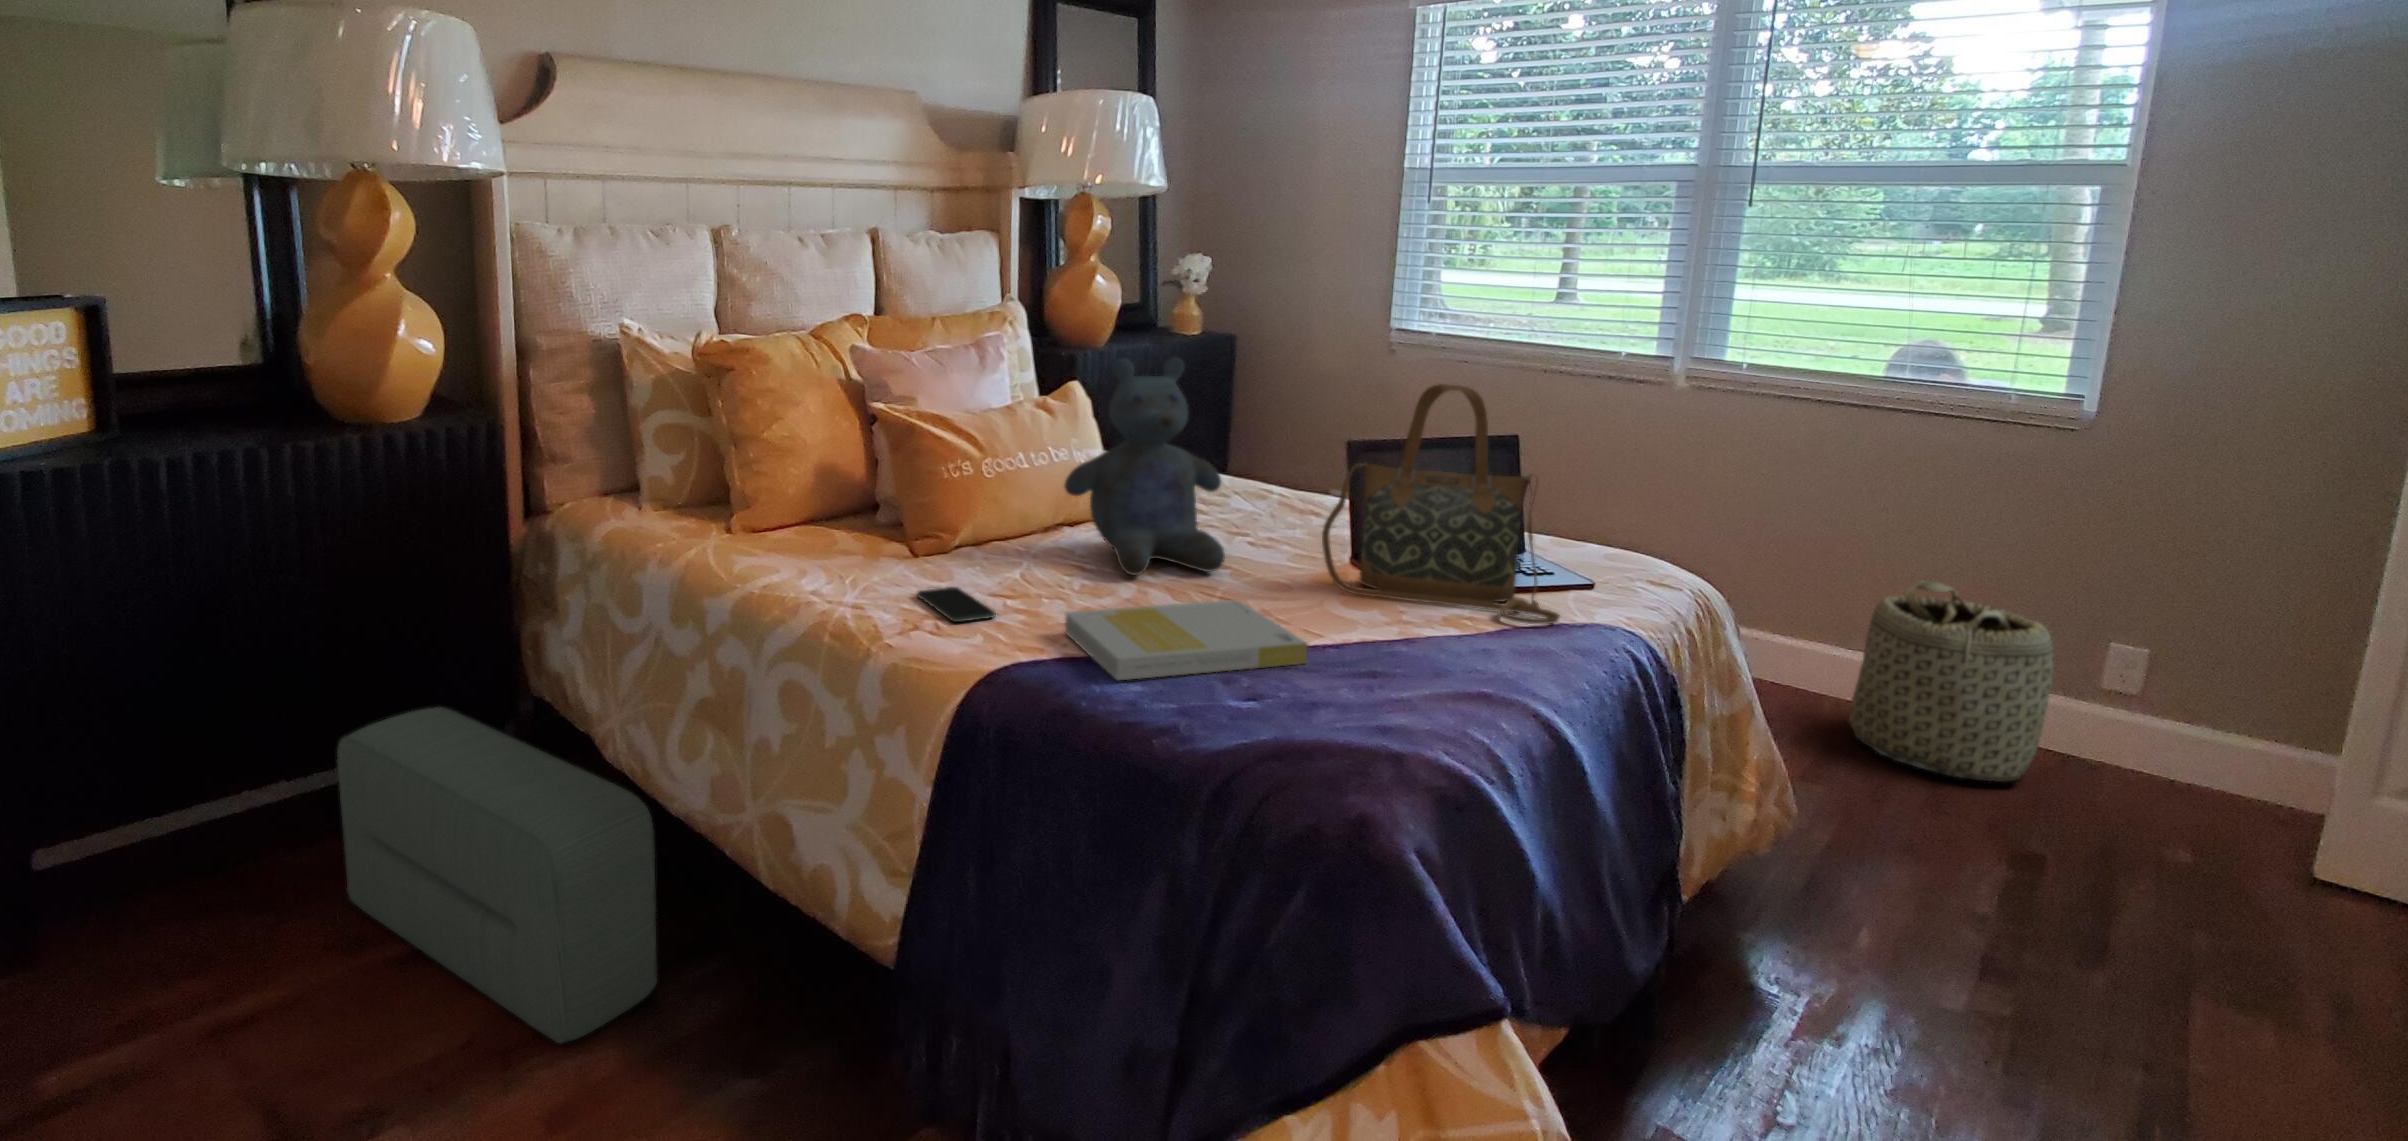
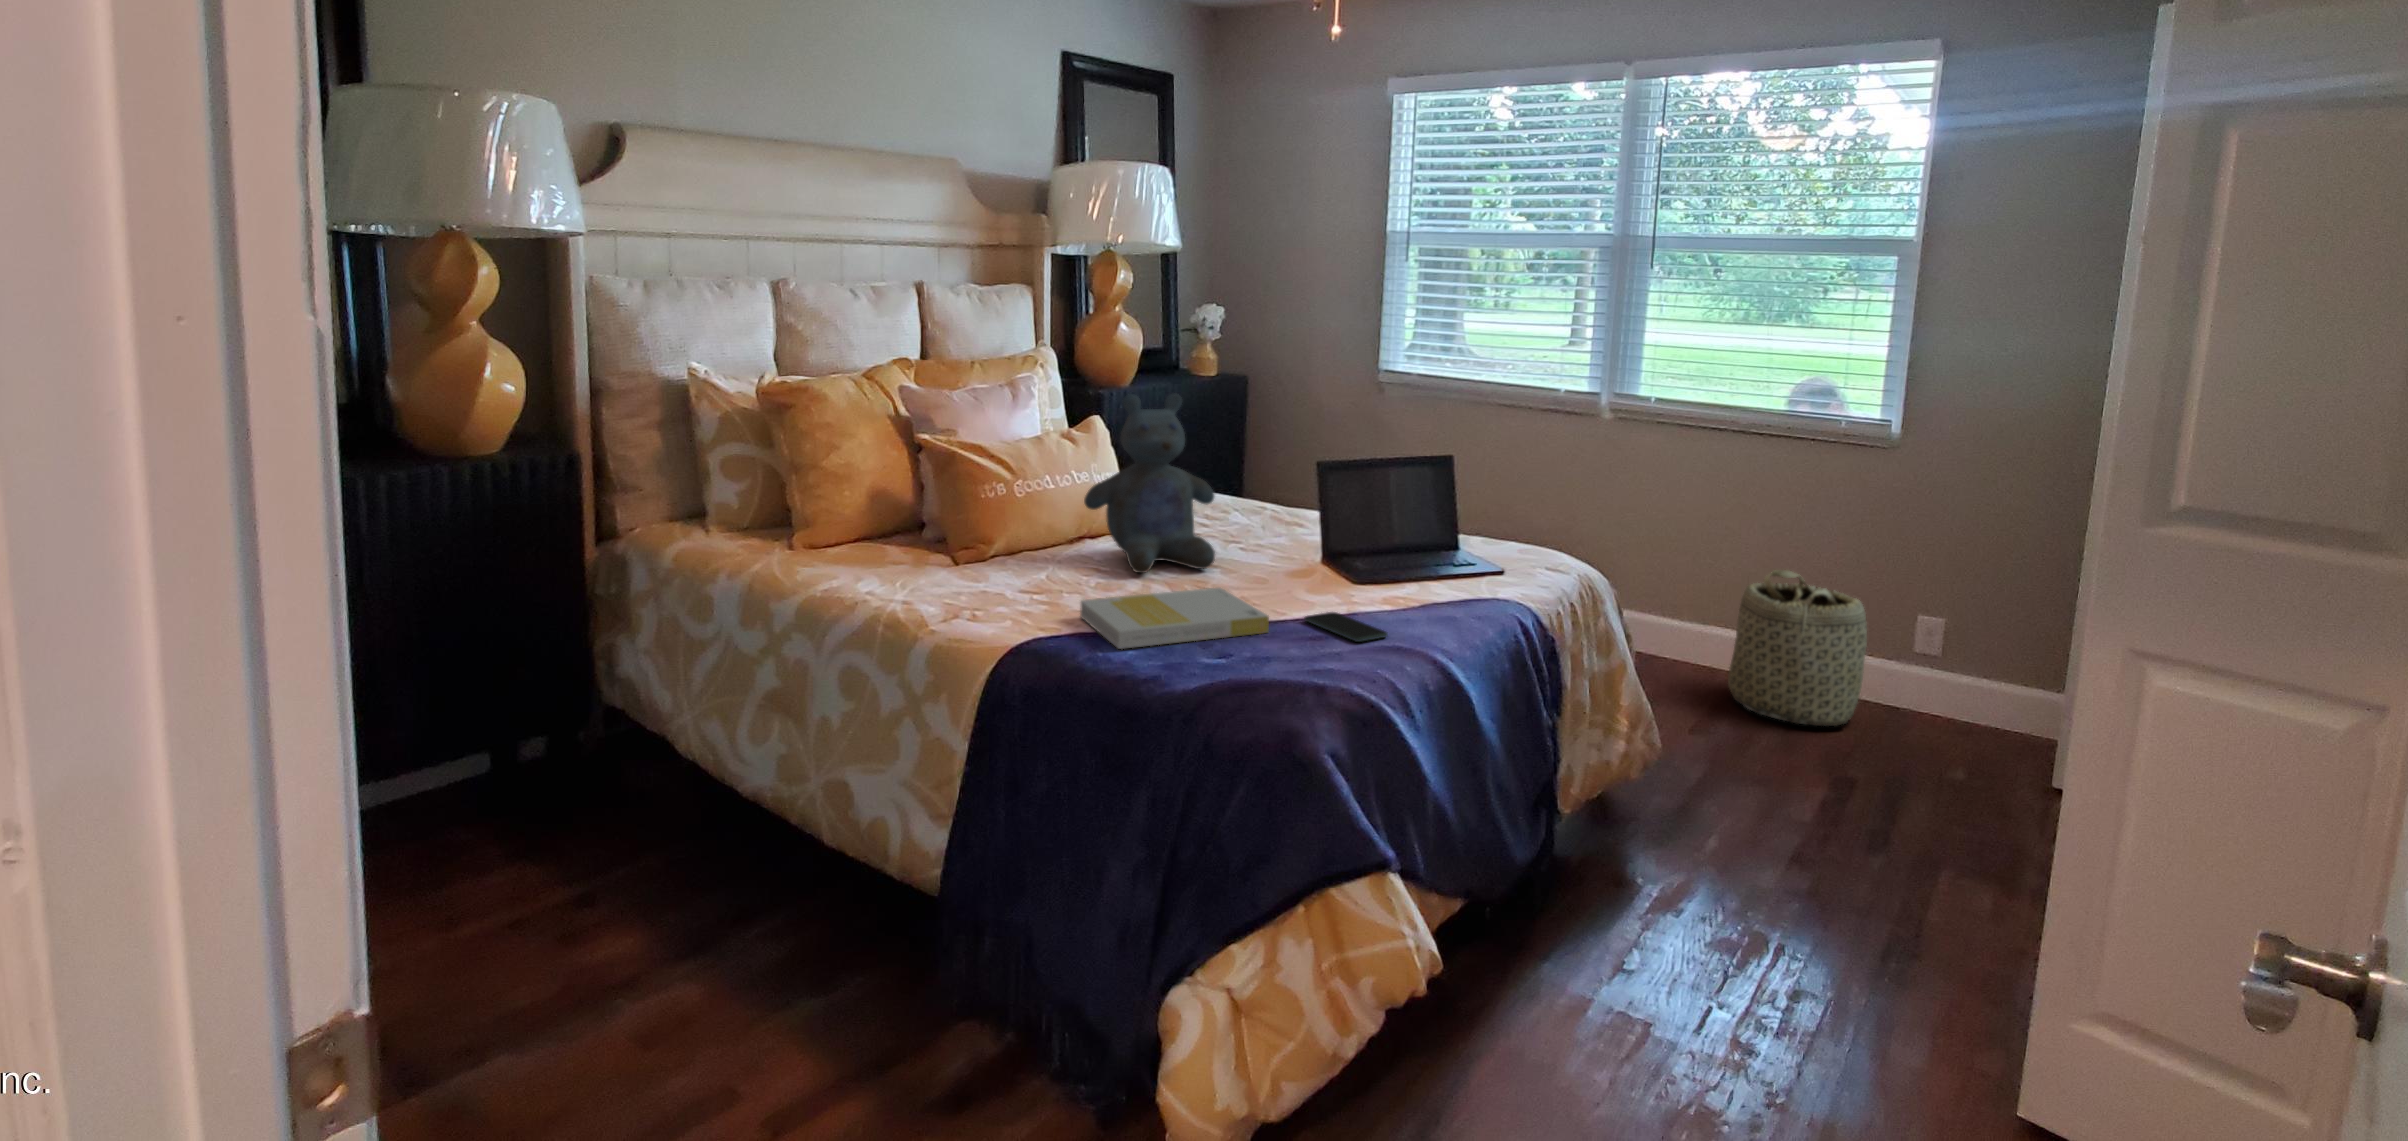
handbag: present [1322,384,1560,624] -> none [1291,413,1468,599]
smartphone: present [917,587,996,622] -> present [1304,612,1388,642]
pouf: present [337,707,657,1043] -> none [427,712,732,989]

